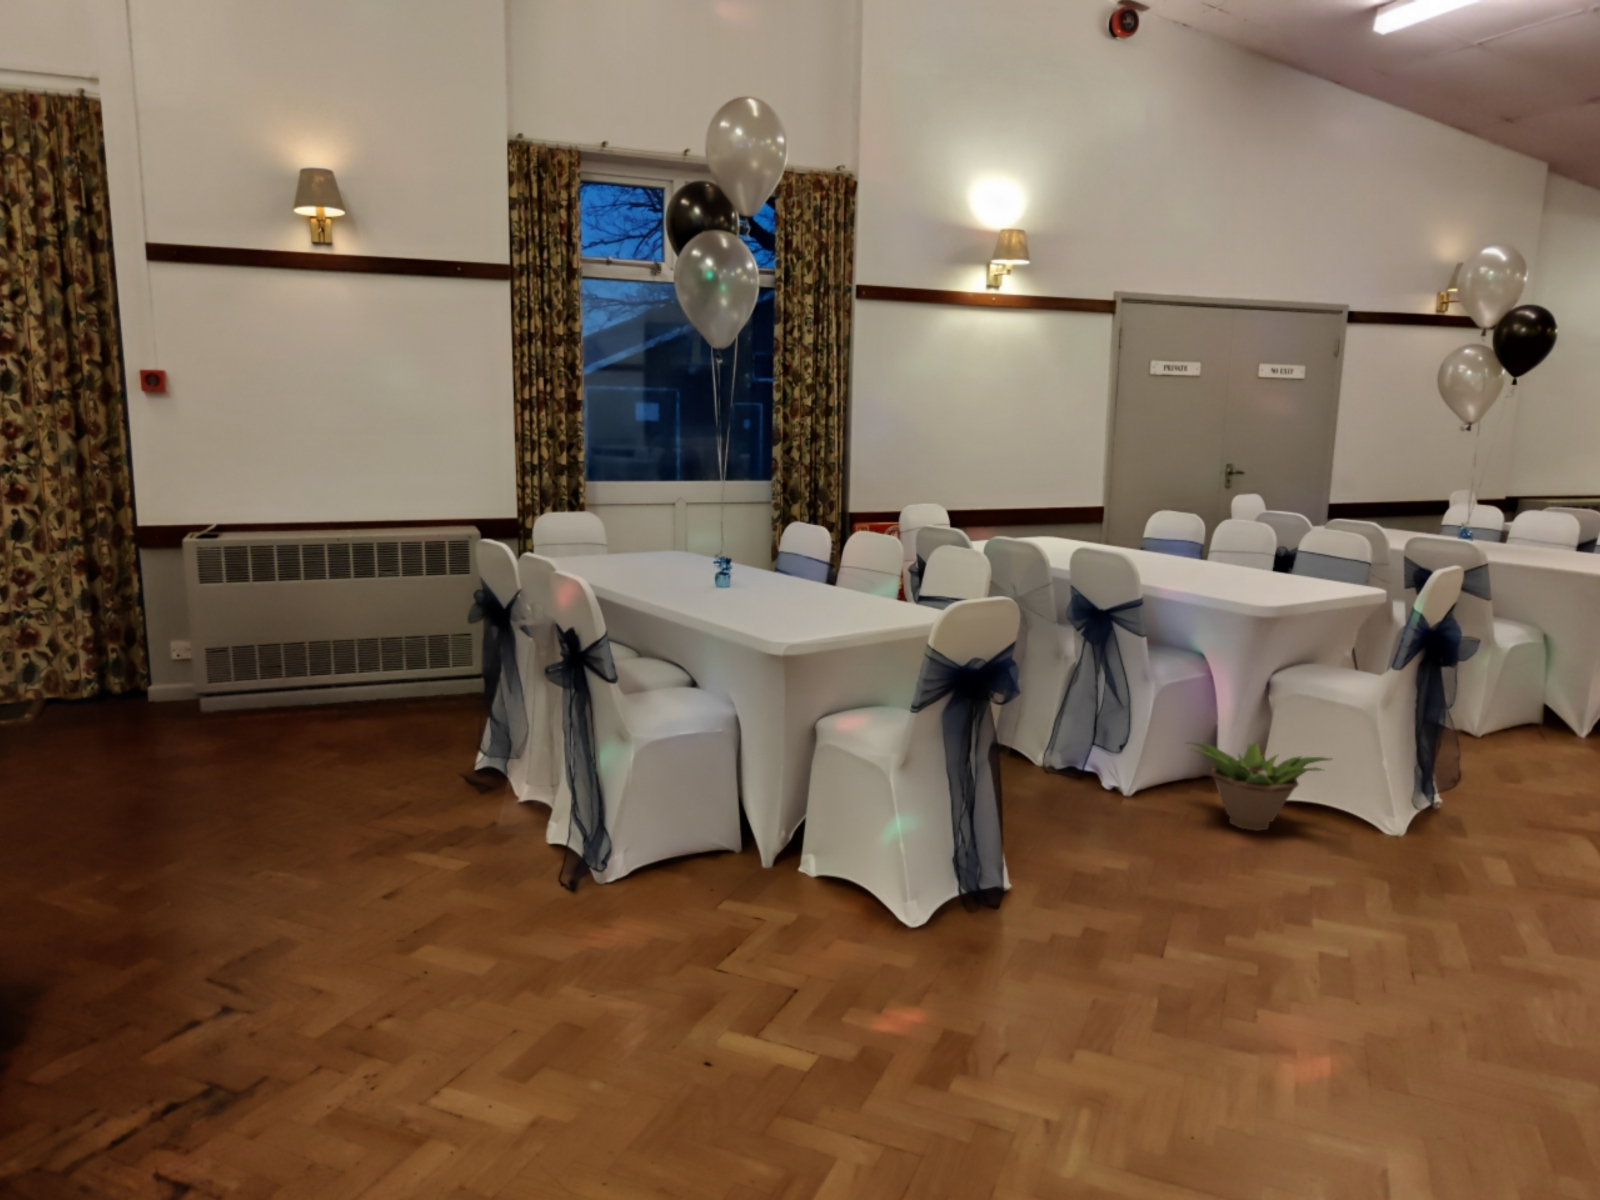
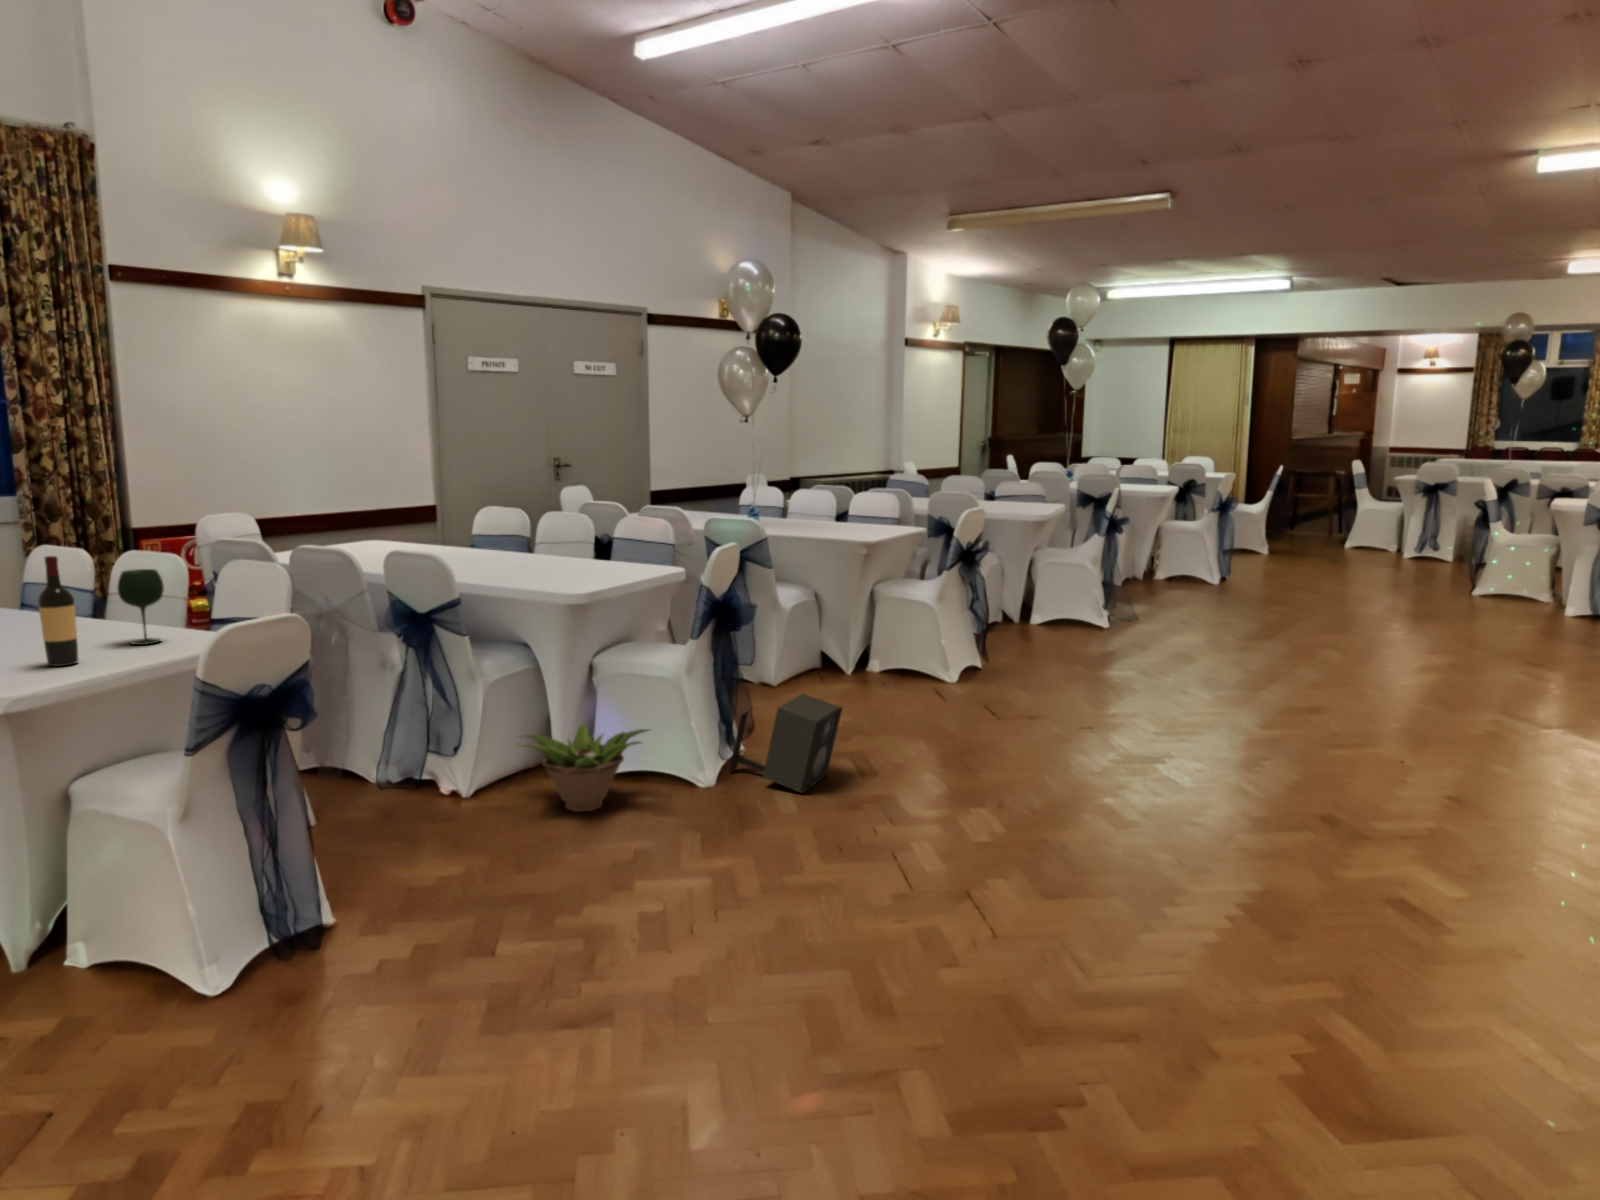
wine bottle: none [837,529,860,617] -> present [38,556,79,666]
wine glass: none [883,545,915,608] -> present [117,569,164,645]
speaker: none [1418,751,1581,864] -> present [729,694,842,793]

